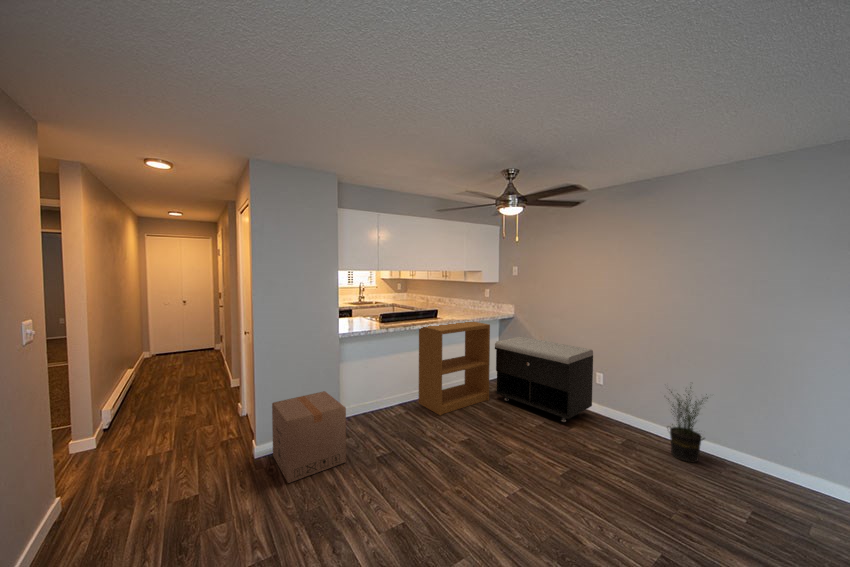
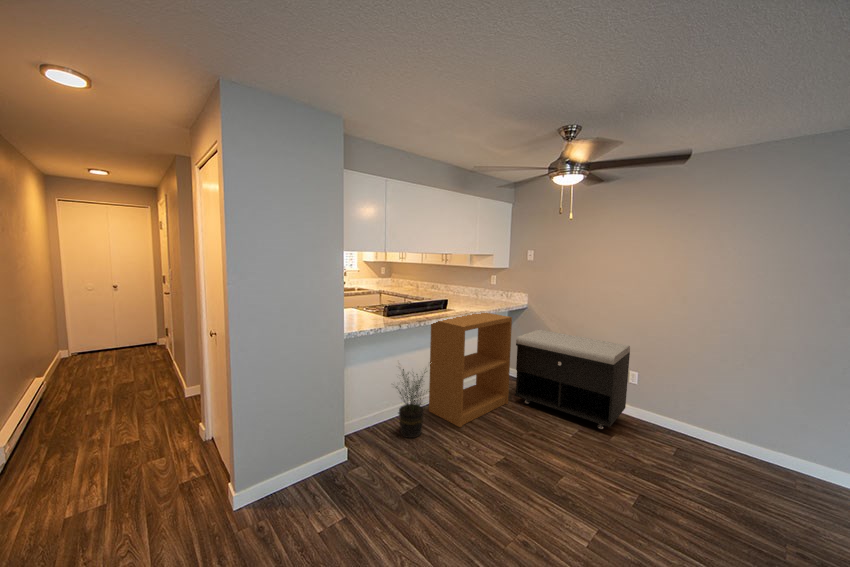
potted plant: present [668,387,708,462] -> present [396,369,427,438]
cardboard box: present [272,391,346,483] -> none [258,410,364,549]

